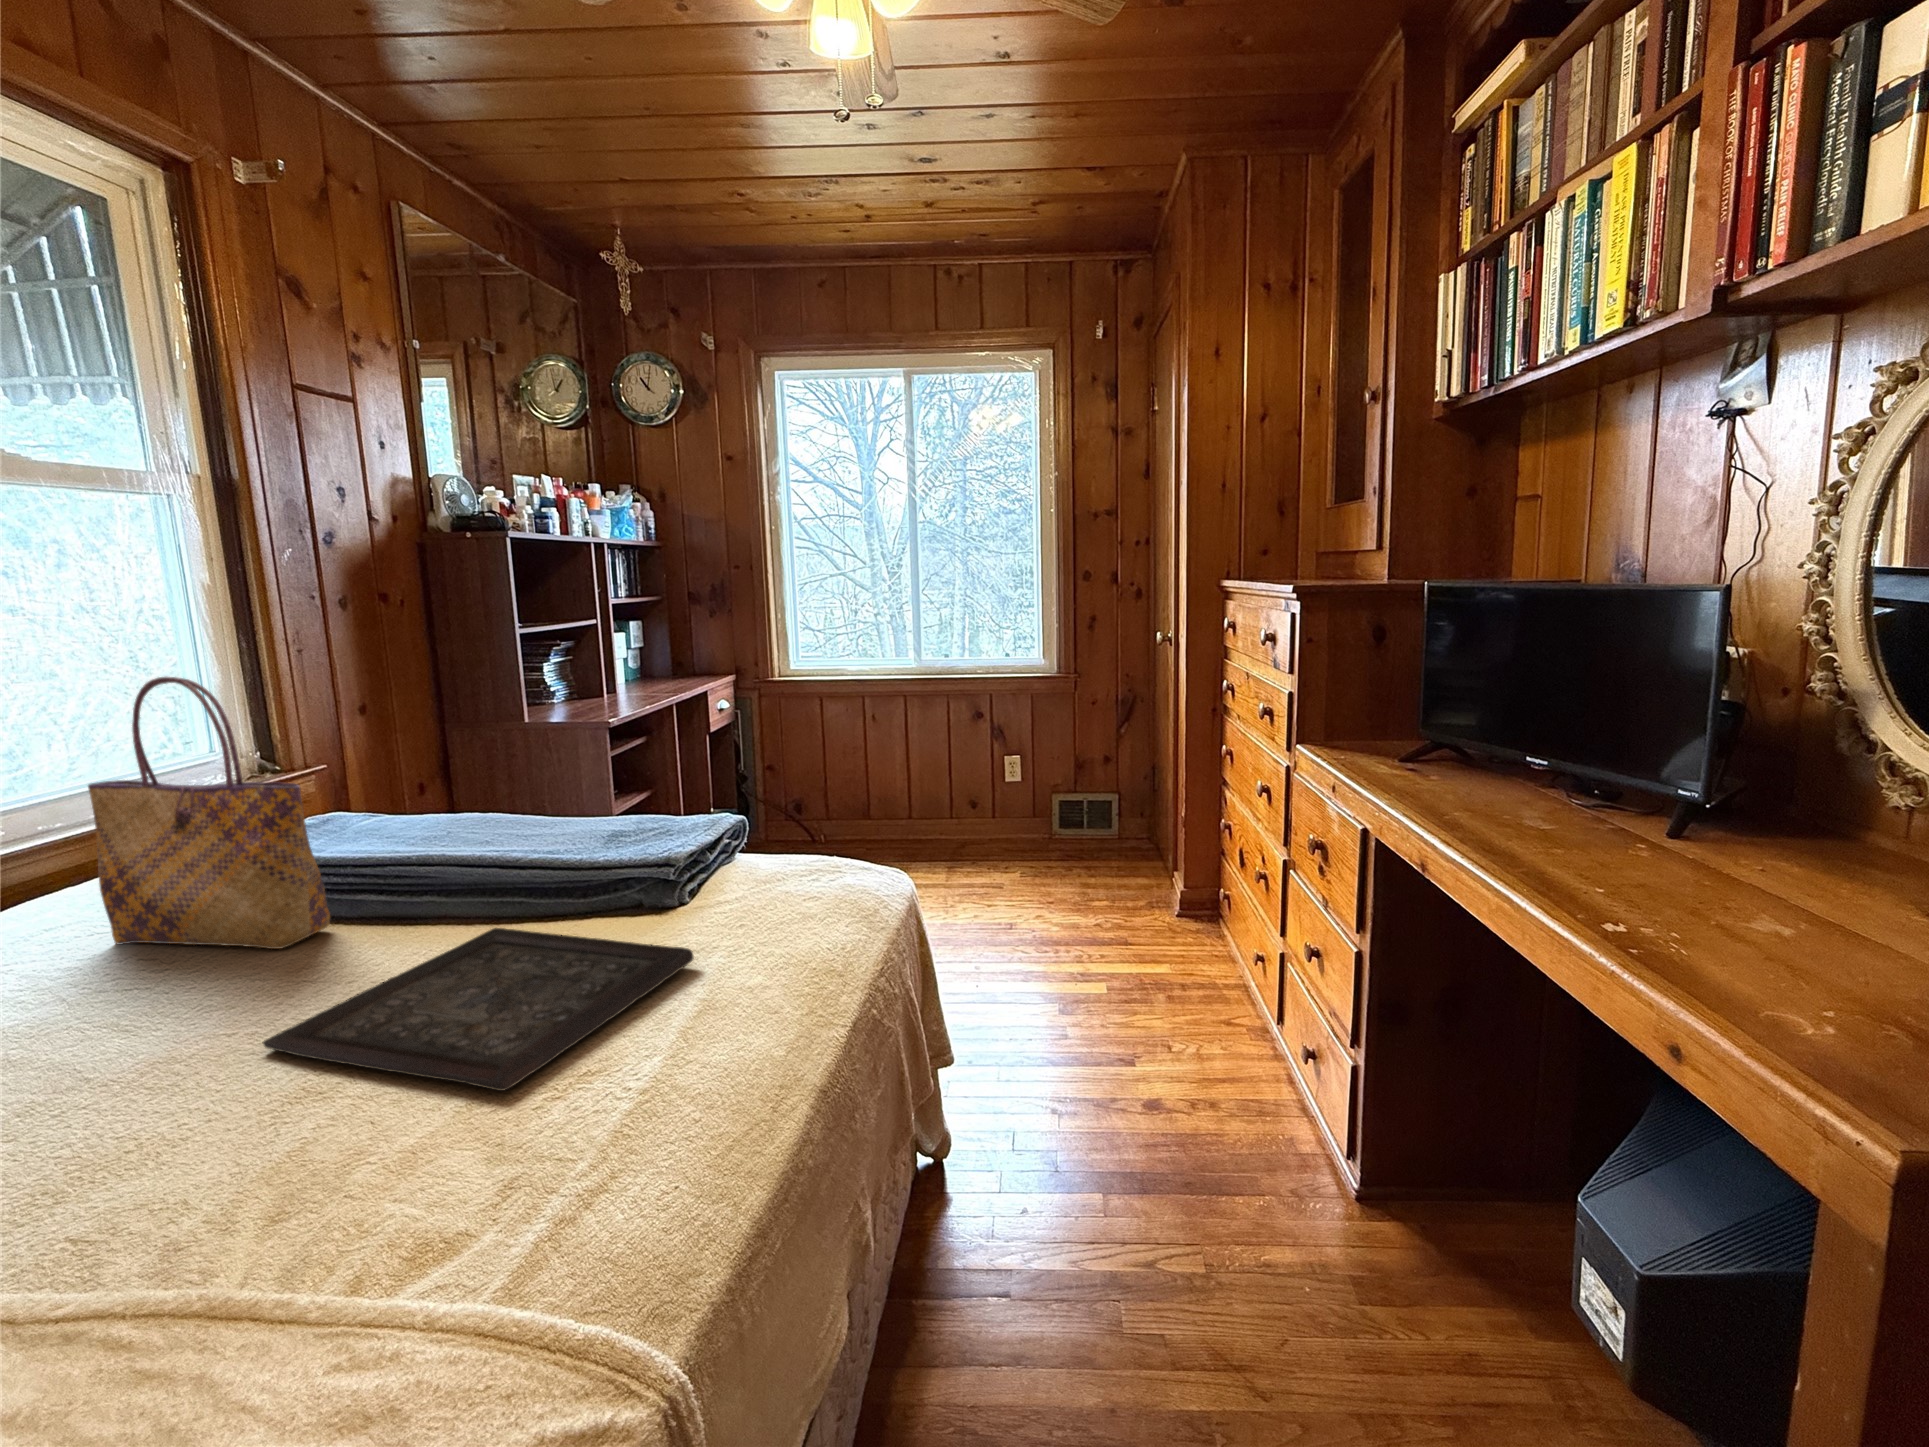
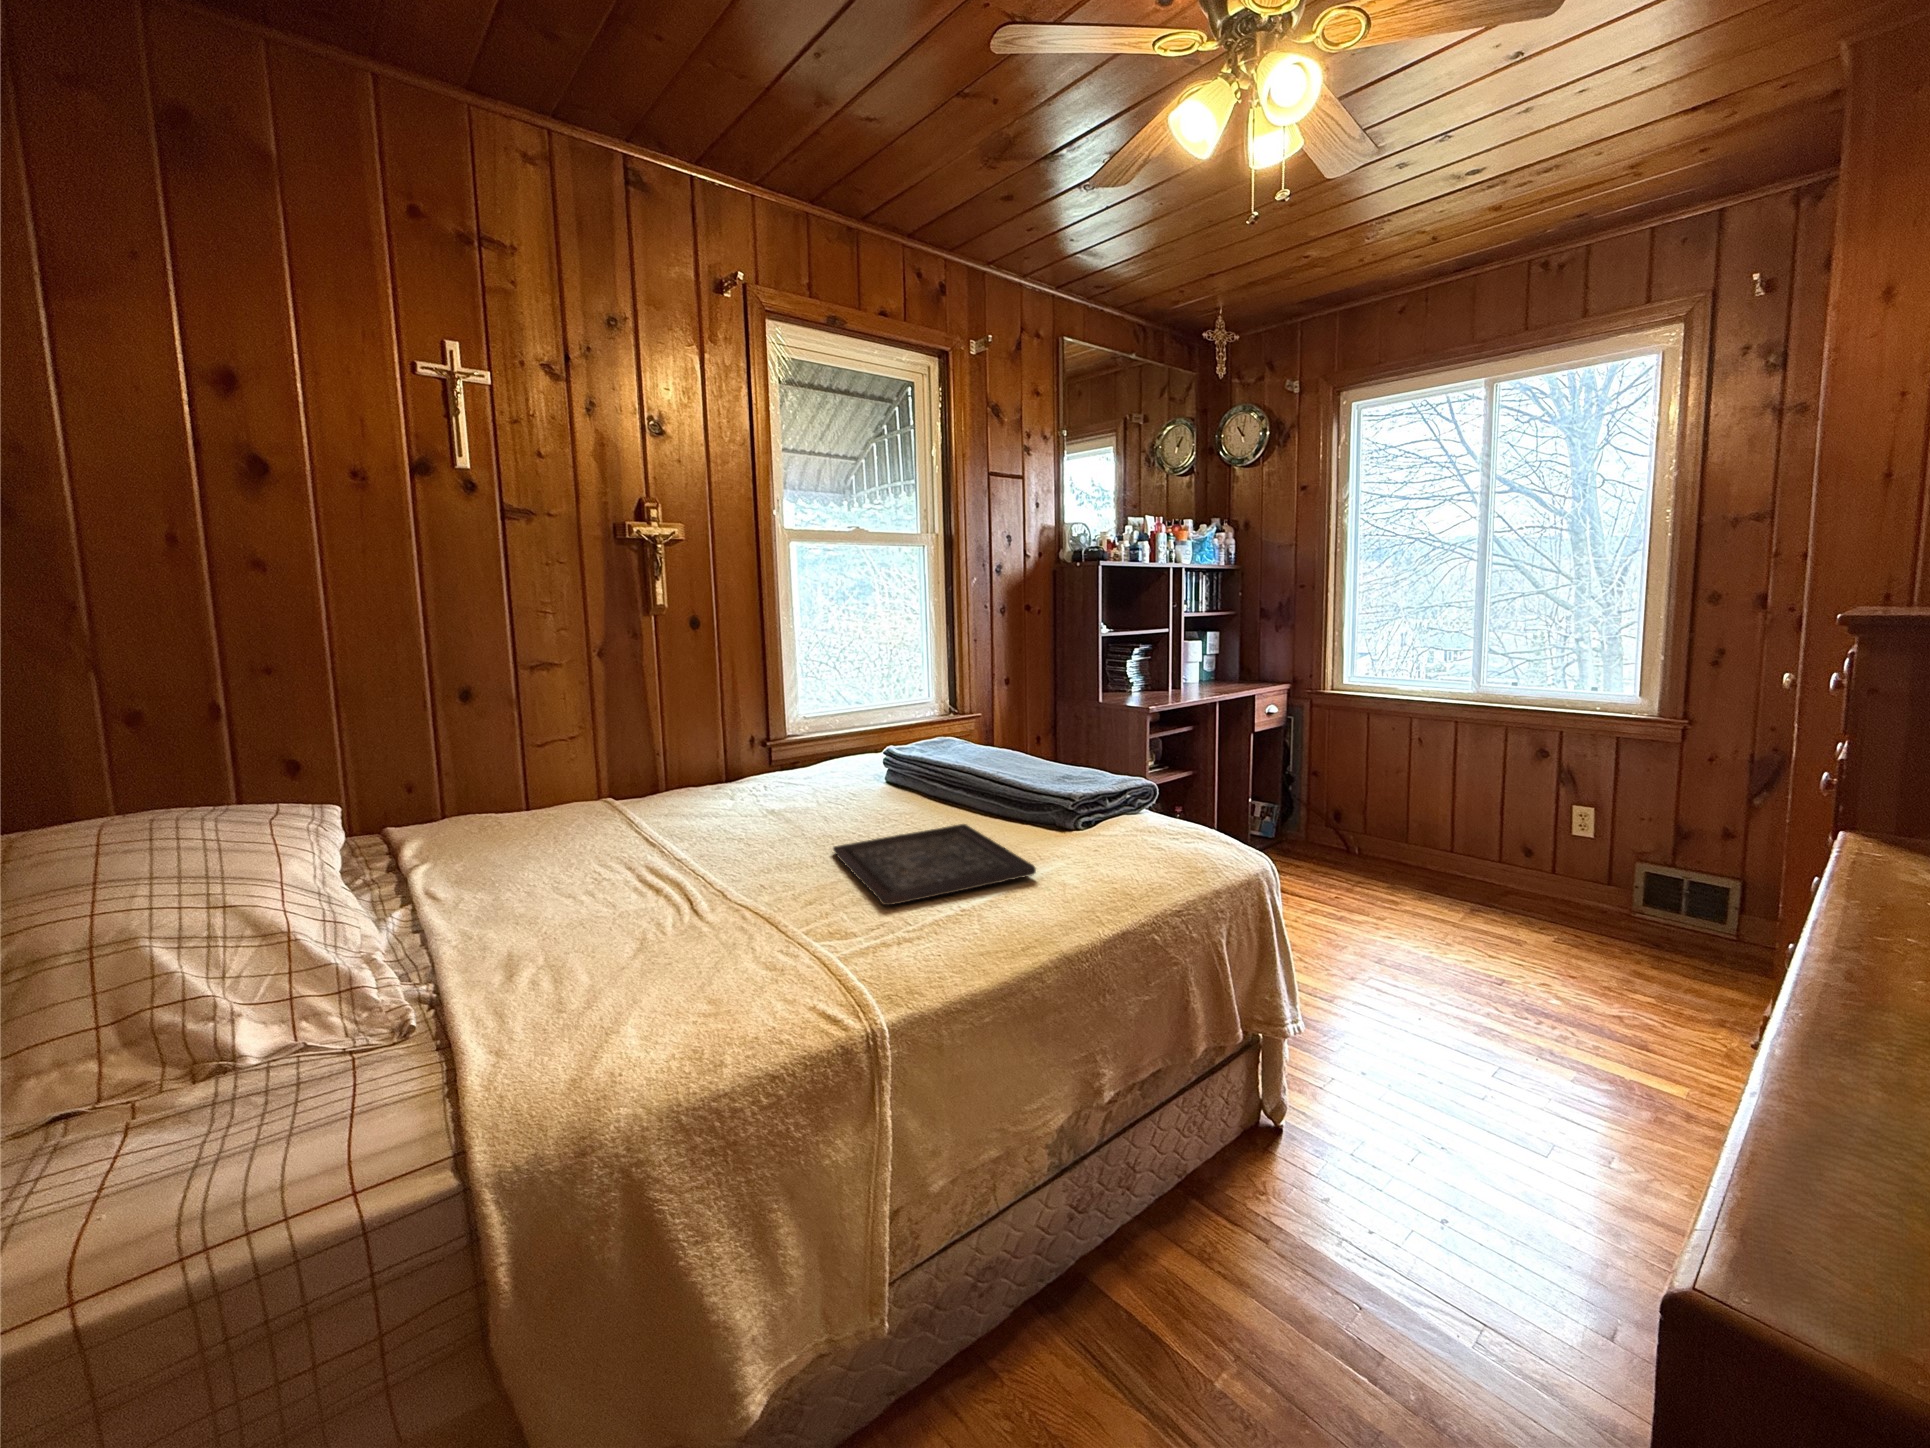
tote bag: present [88,677,330,949] -> none [835,650,909,808]

